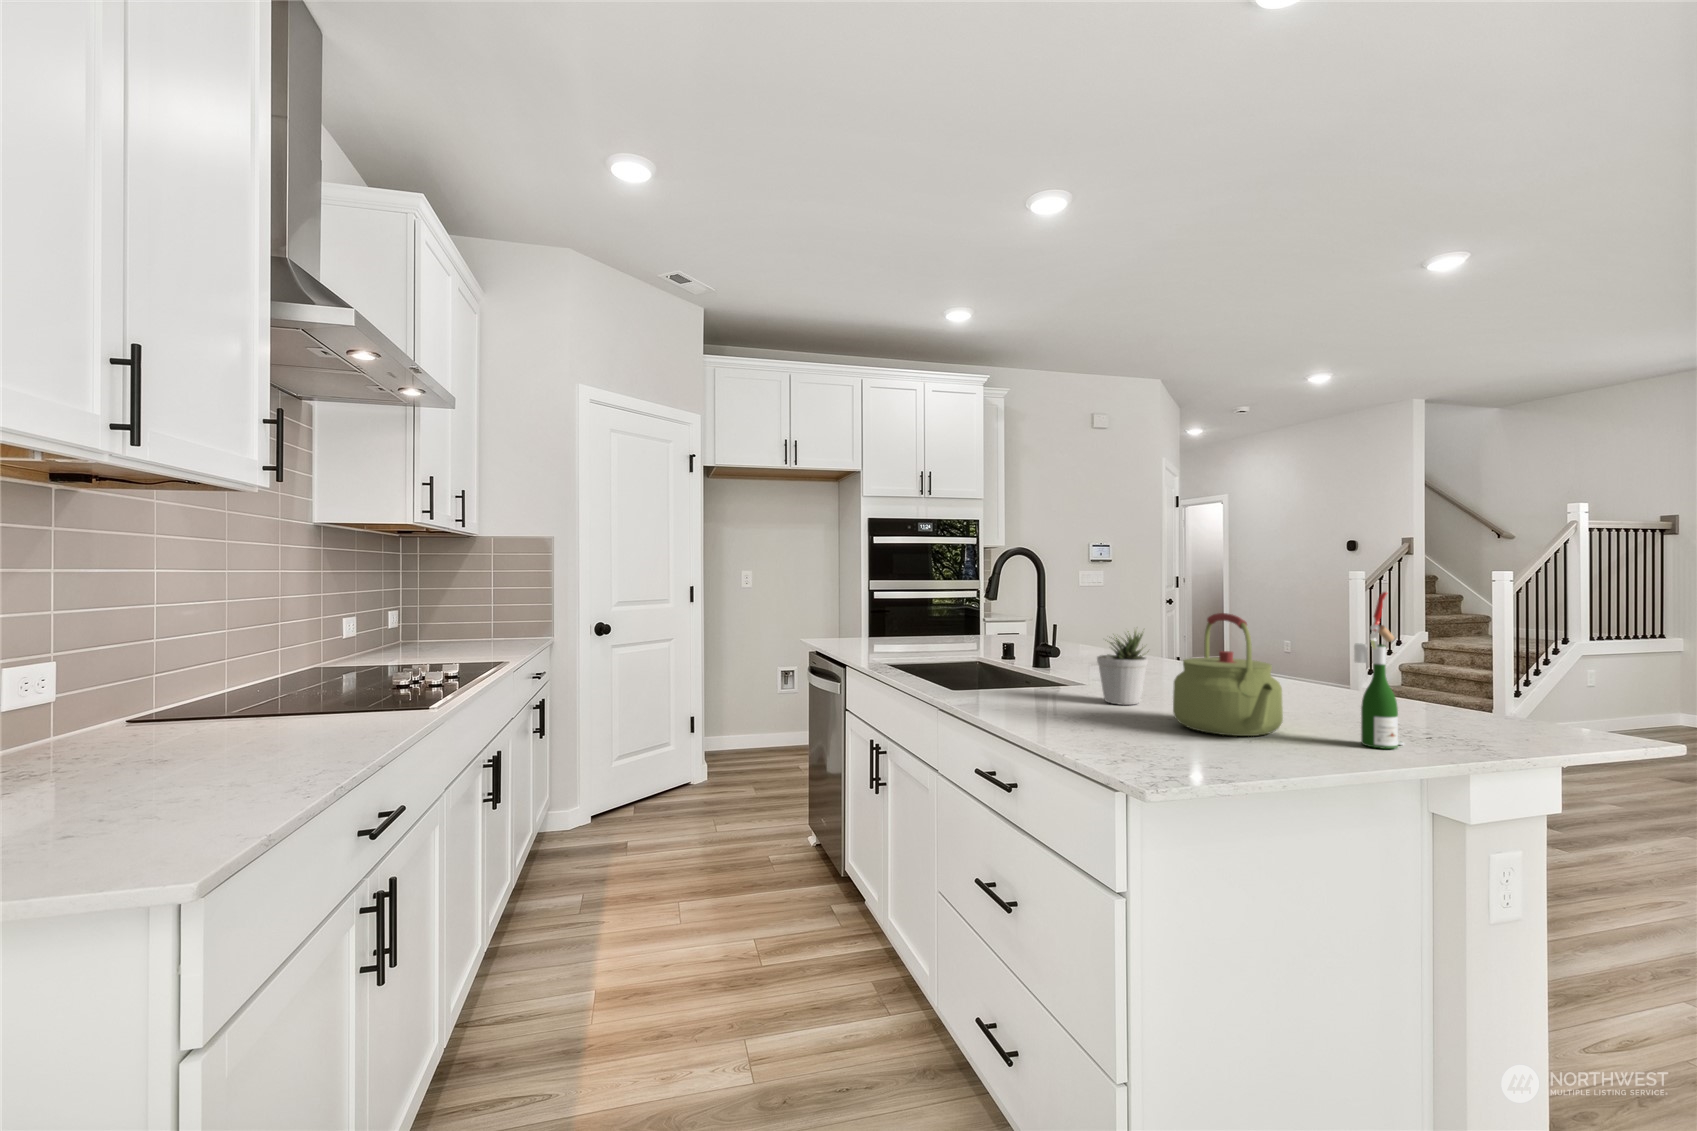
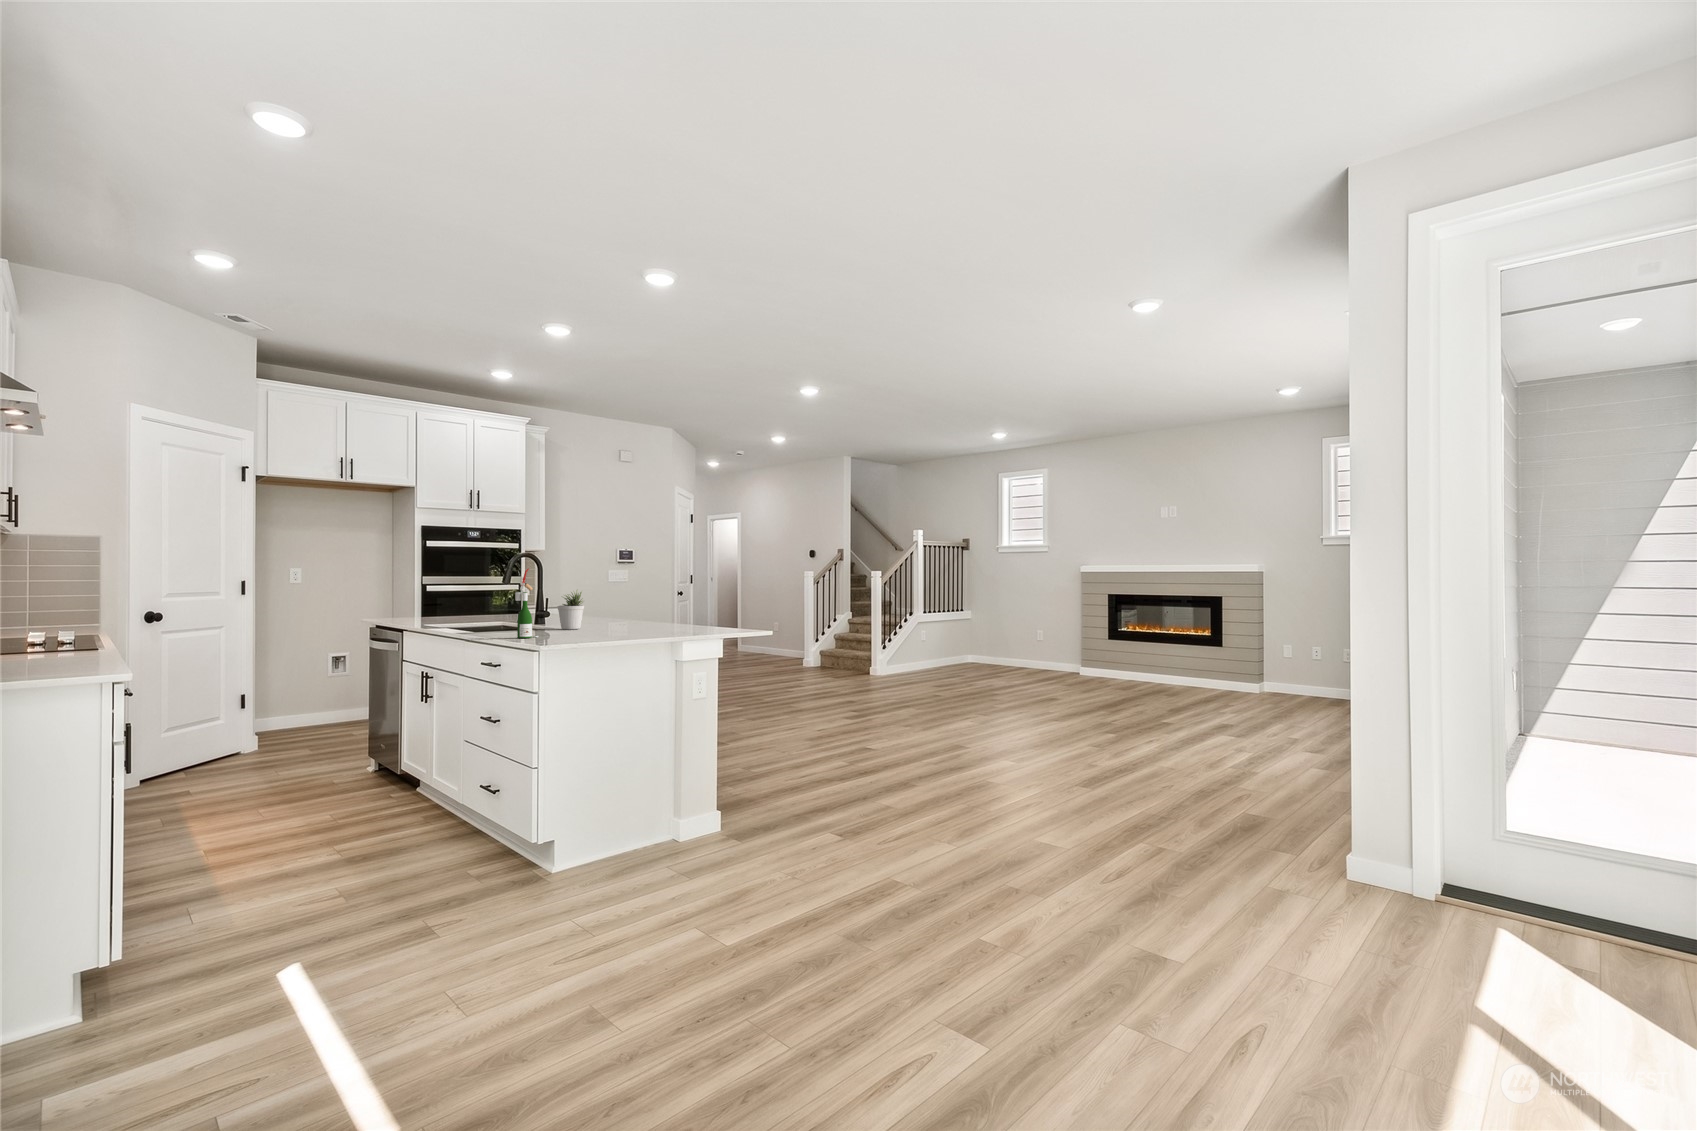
wine bottle: present [1354,592,1404,749] -> present [515,568,538,638]
kettle: present [1173,613,1283,736] -> none [585,579,633,633]

